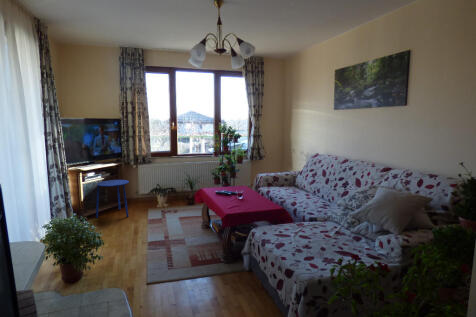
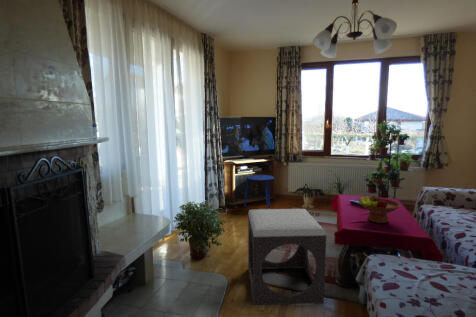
fruit bowl: none [231,184,260,204] -> present [358,196,400,223]
footstool: none [136,204,220,302] -> present [248,209,326,305]

